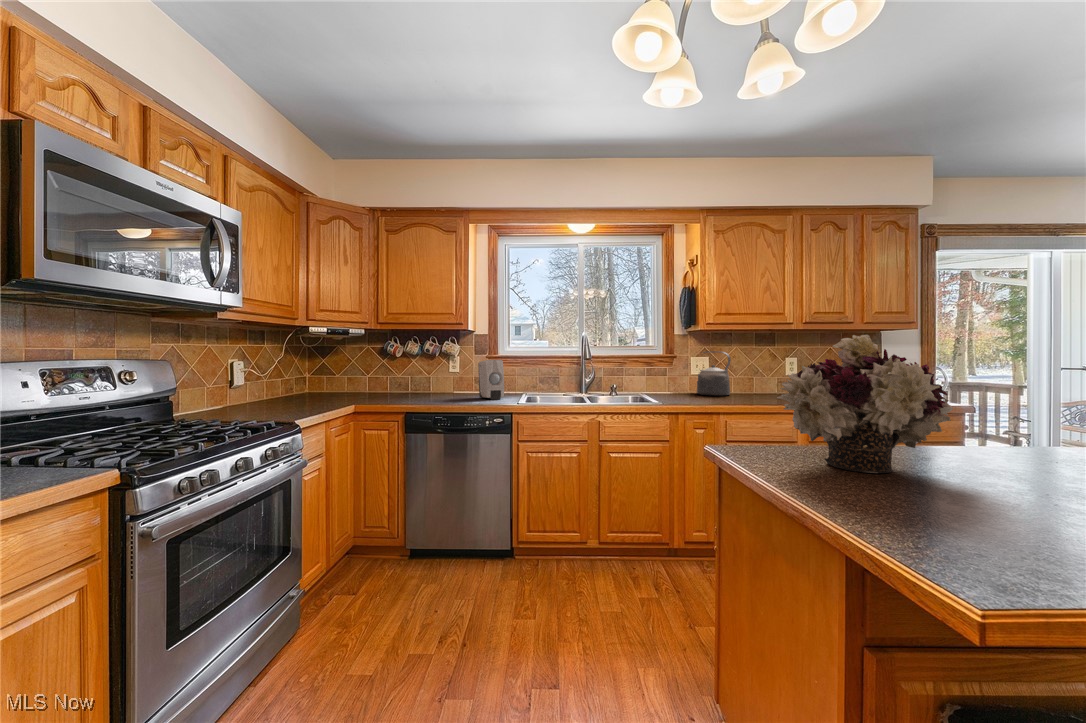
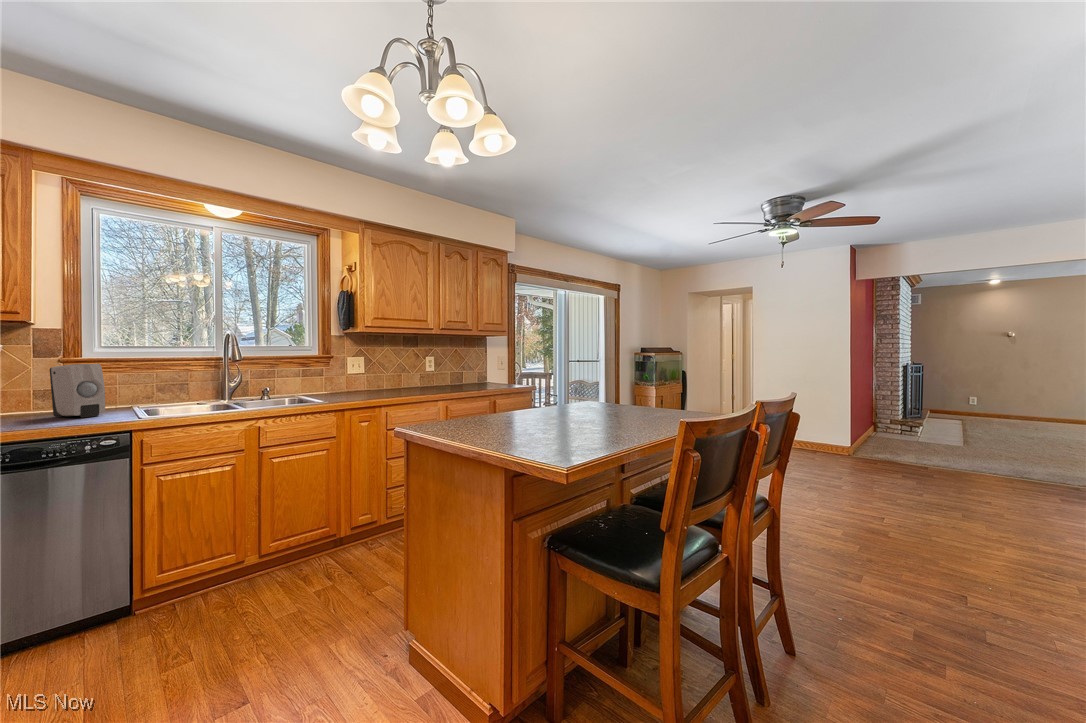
flower arrangement: present [777,335,953,473] -> none [450,348,537,433]
kettle: present [697,351,731,396] -> none [348,352,385,392]

